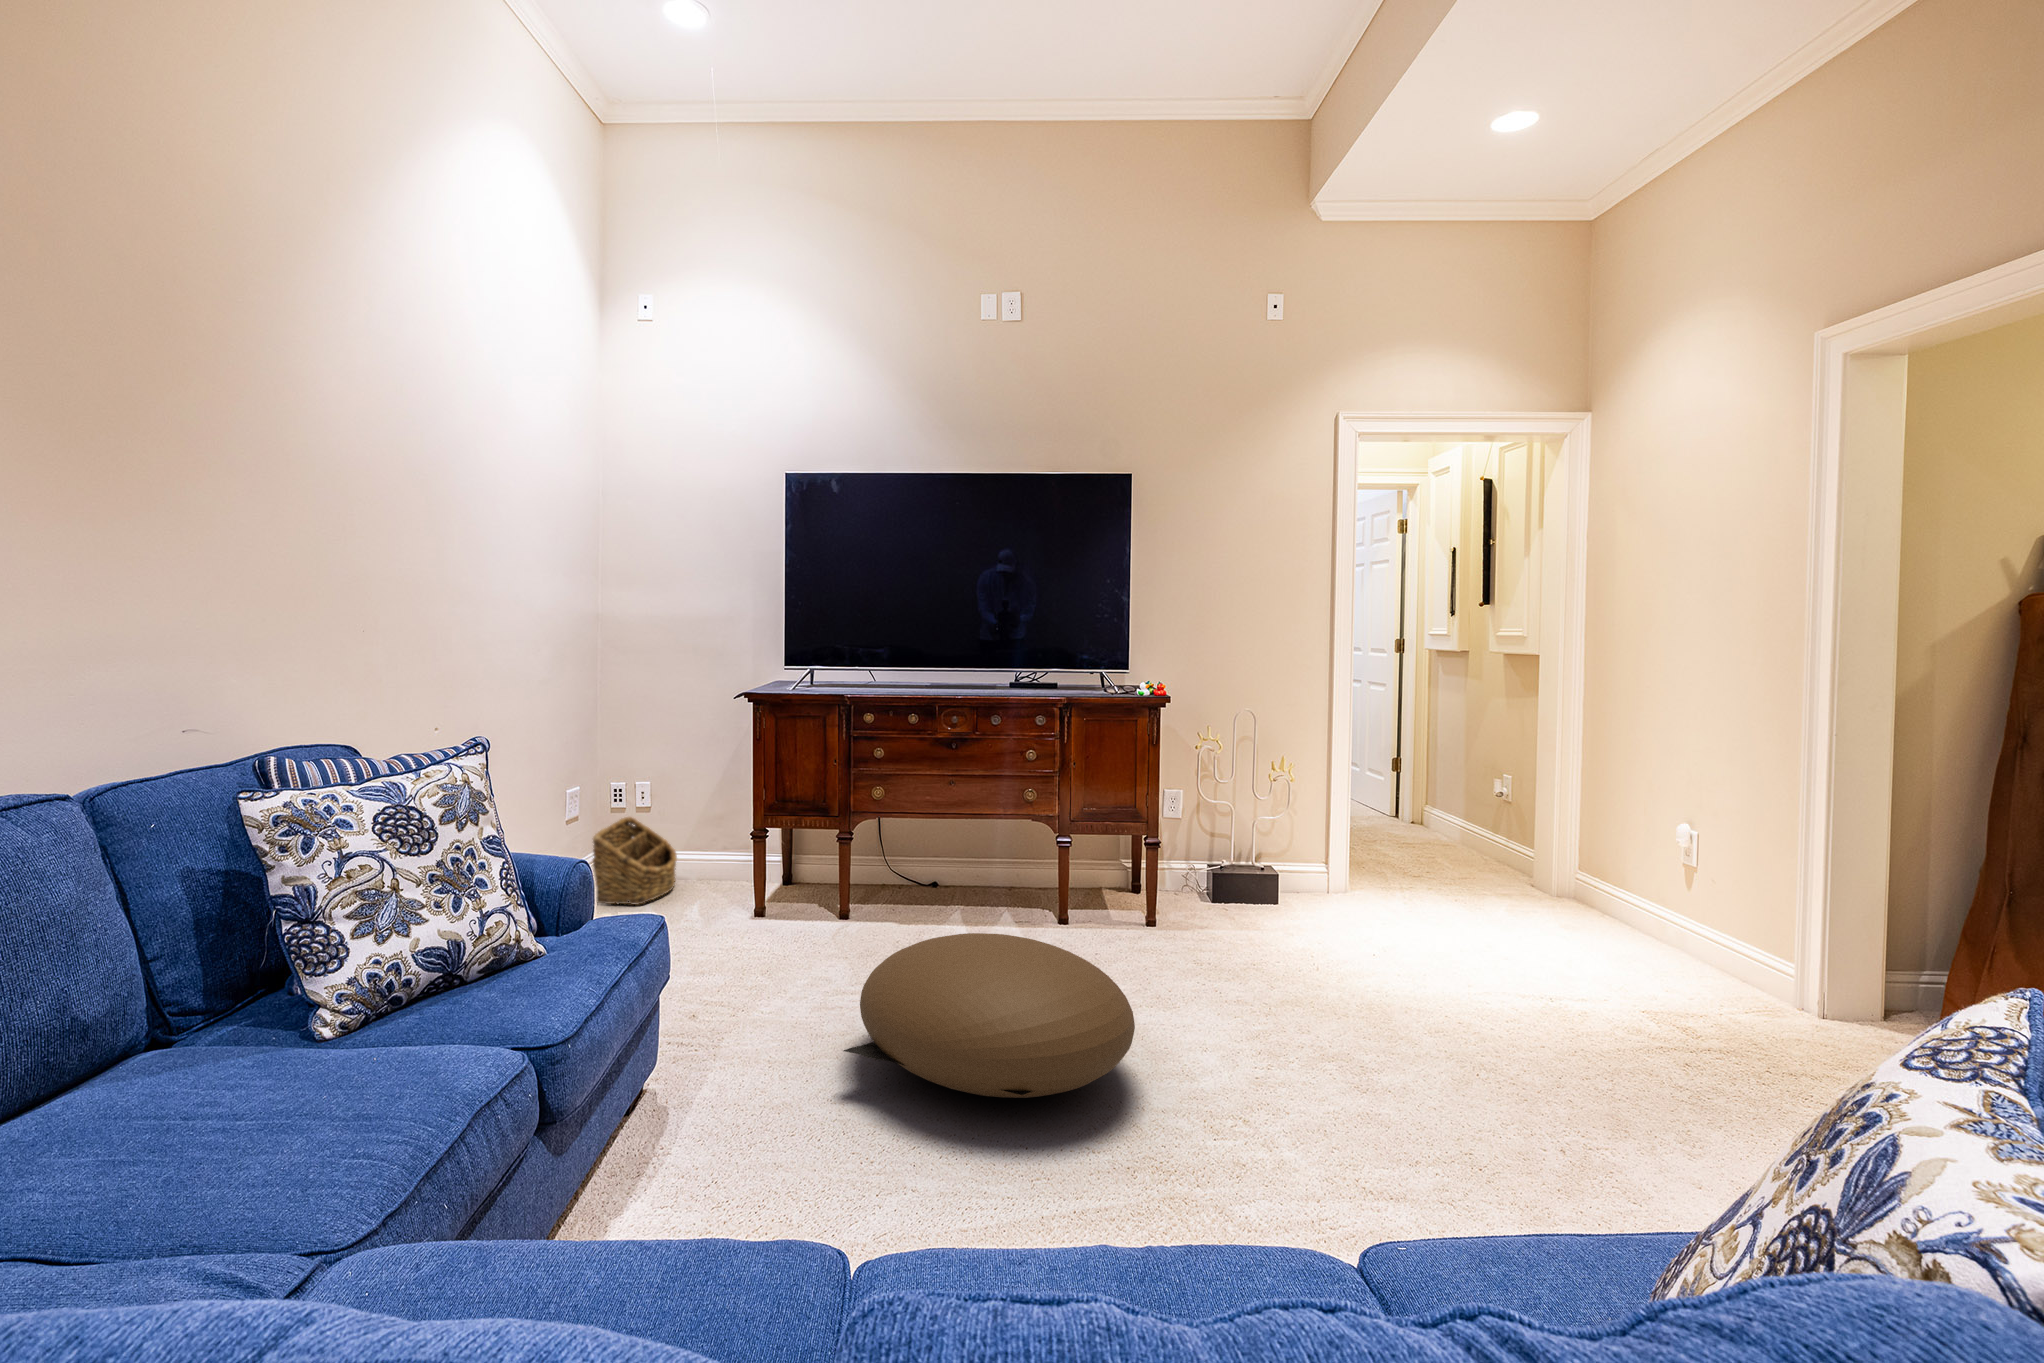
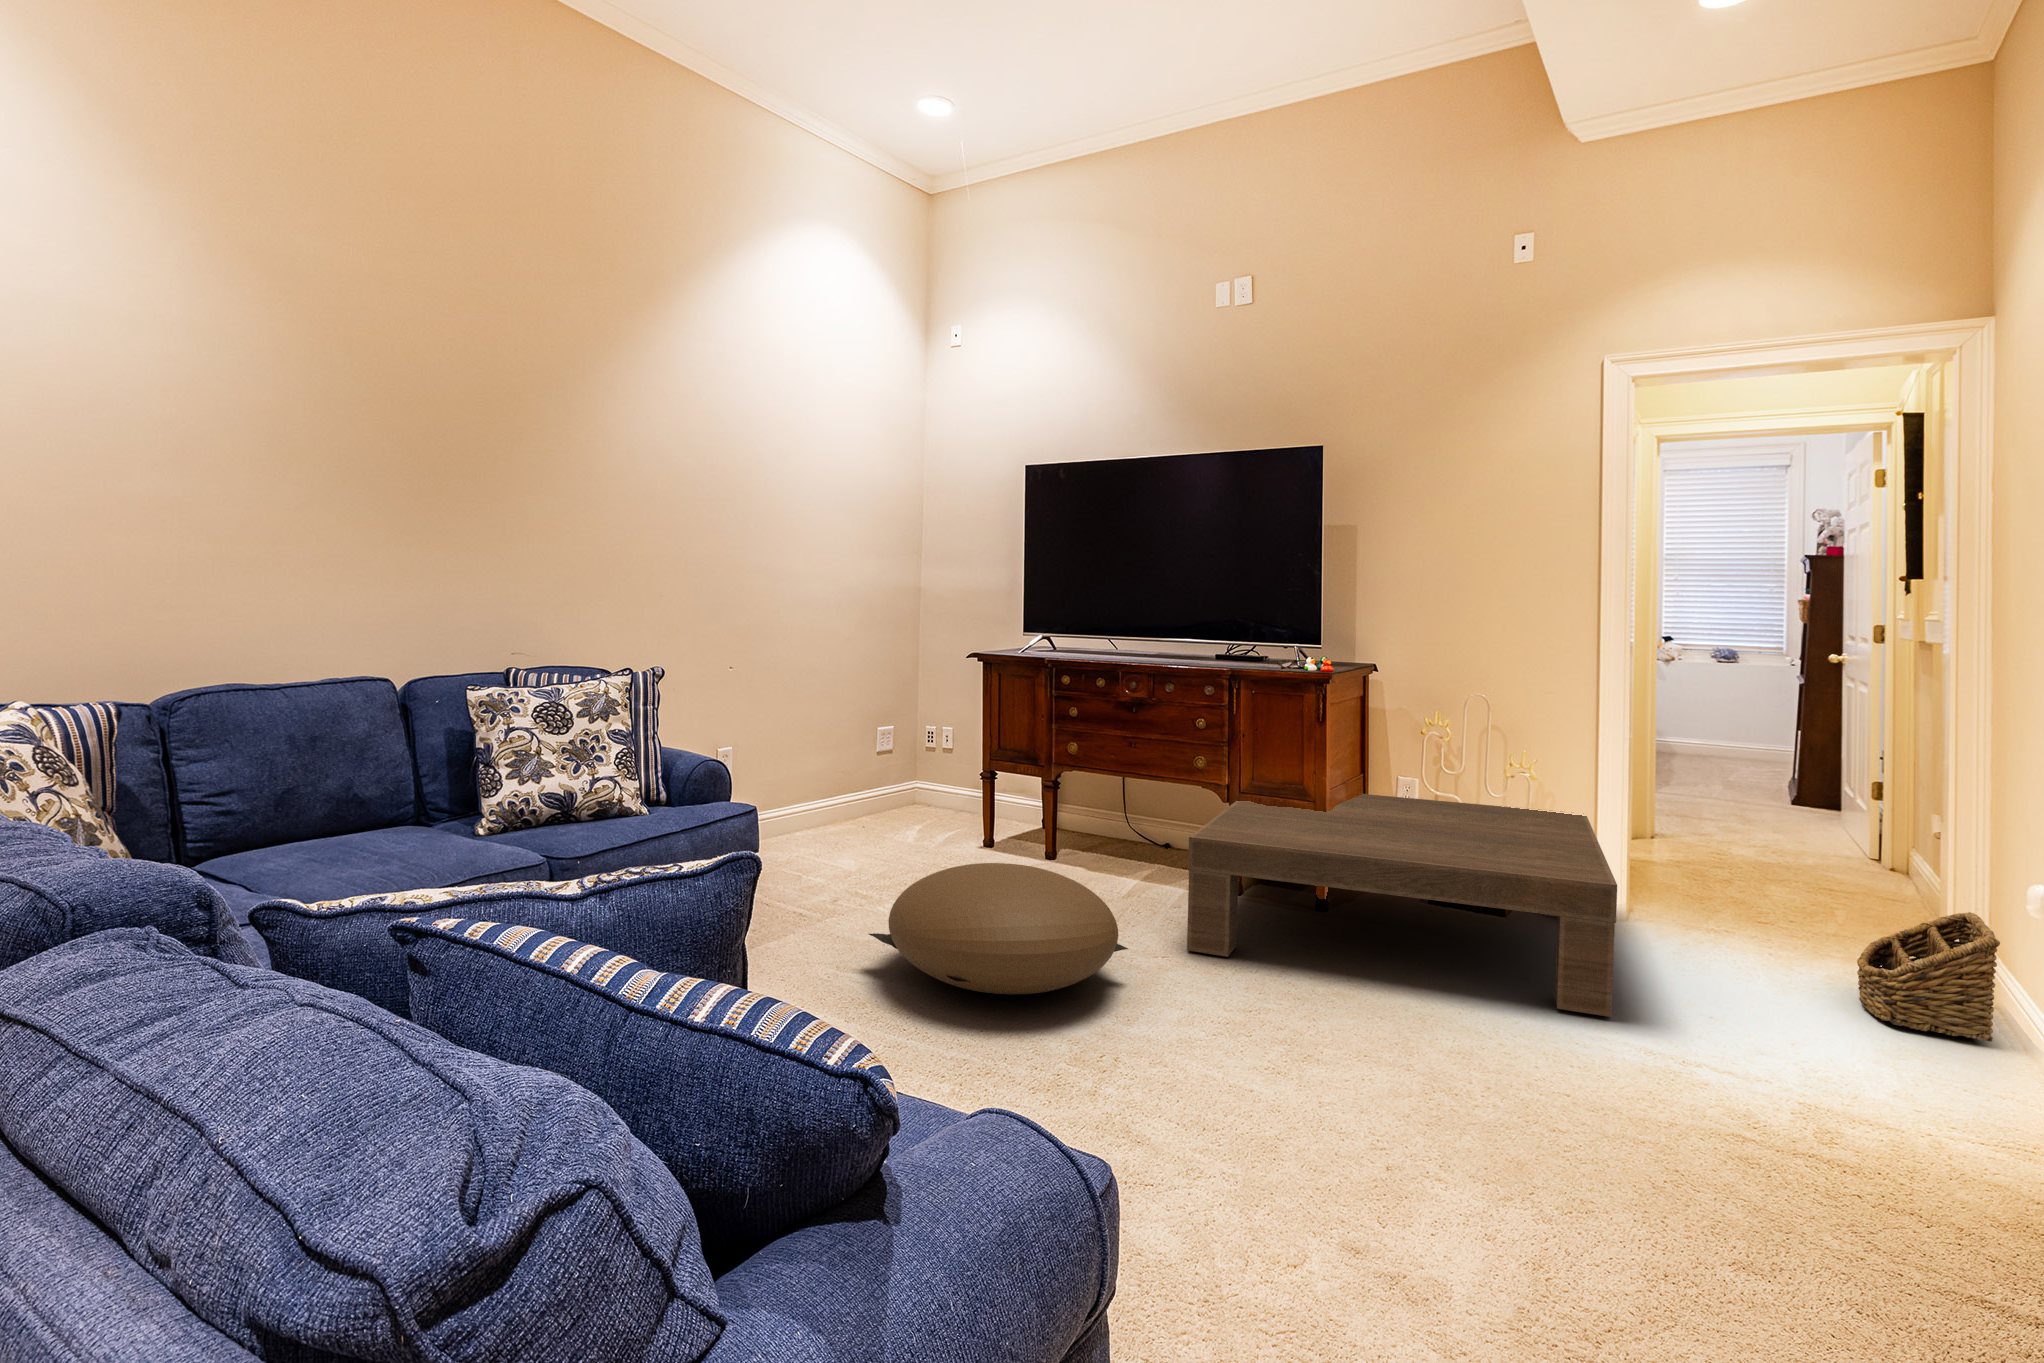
coffee table: none [1048,807,1469,991] -> present [1187,794,1617,1017]
basket: present [593,817,677,905] -> present [1857,912,2000,1042]

